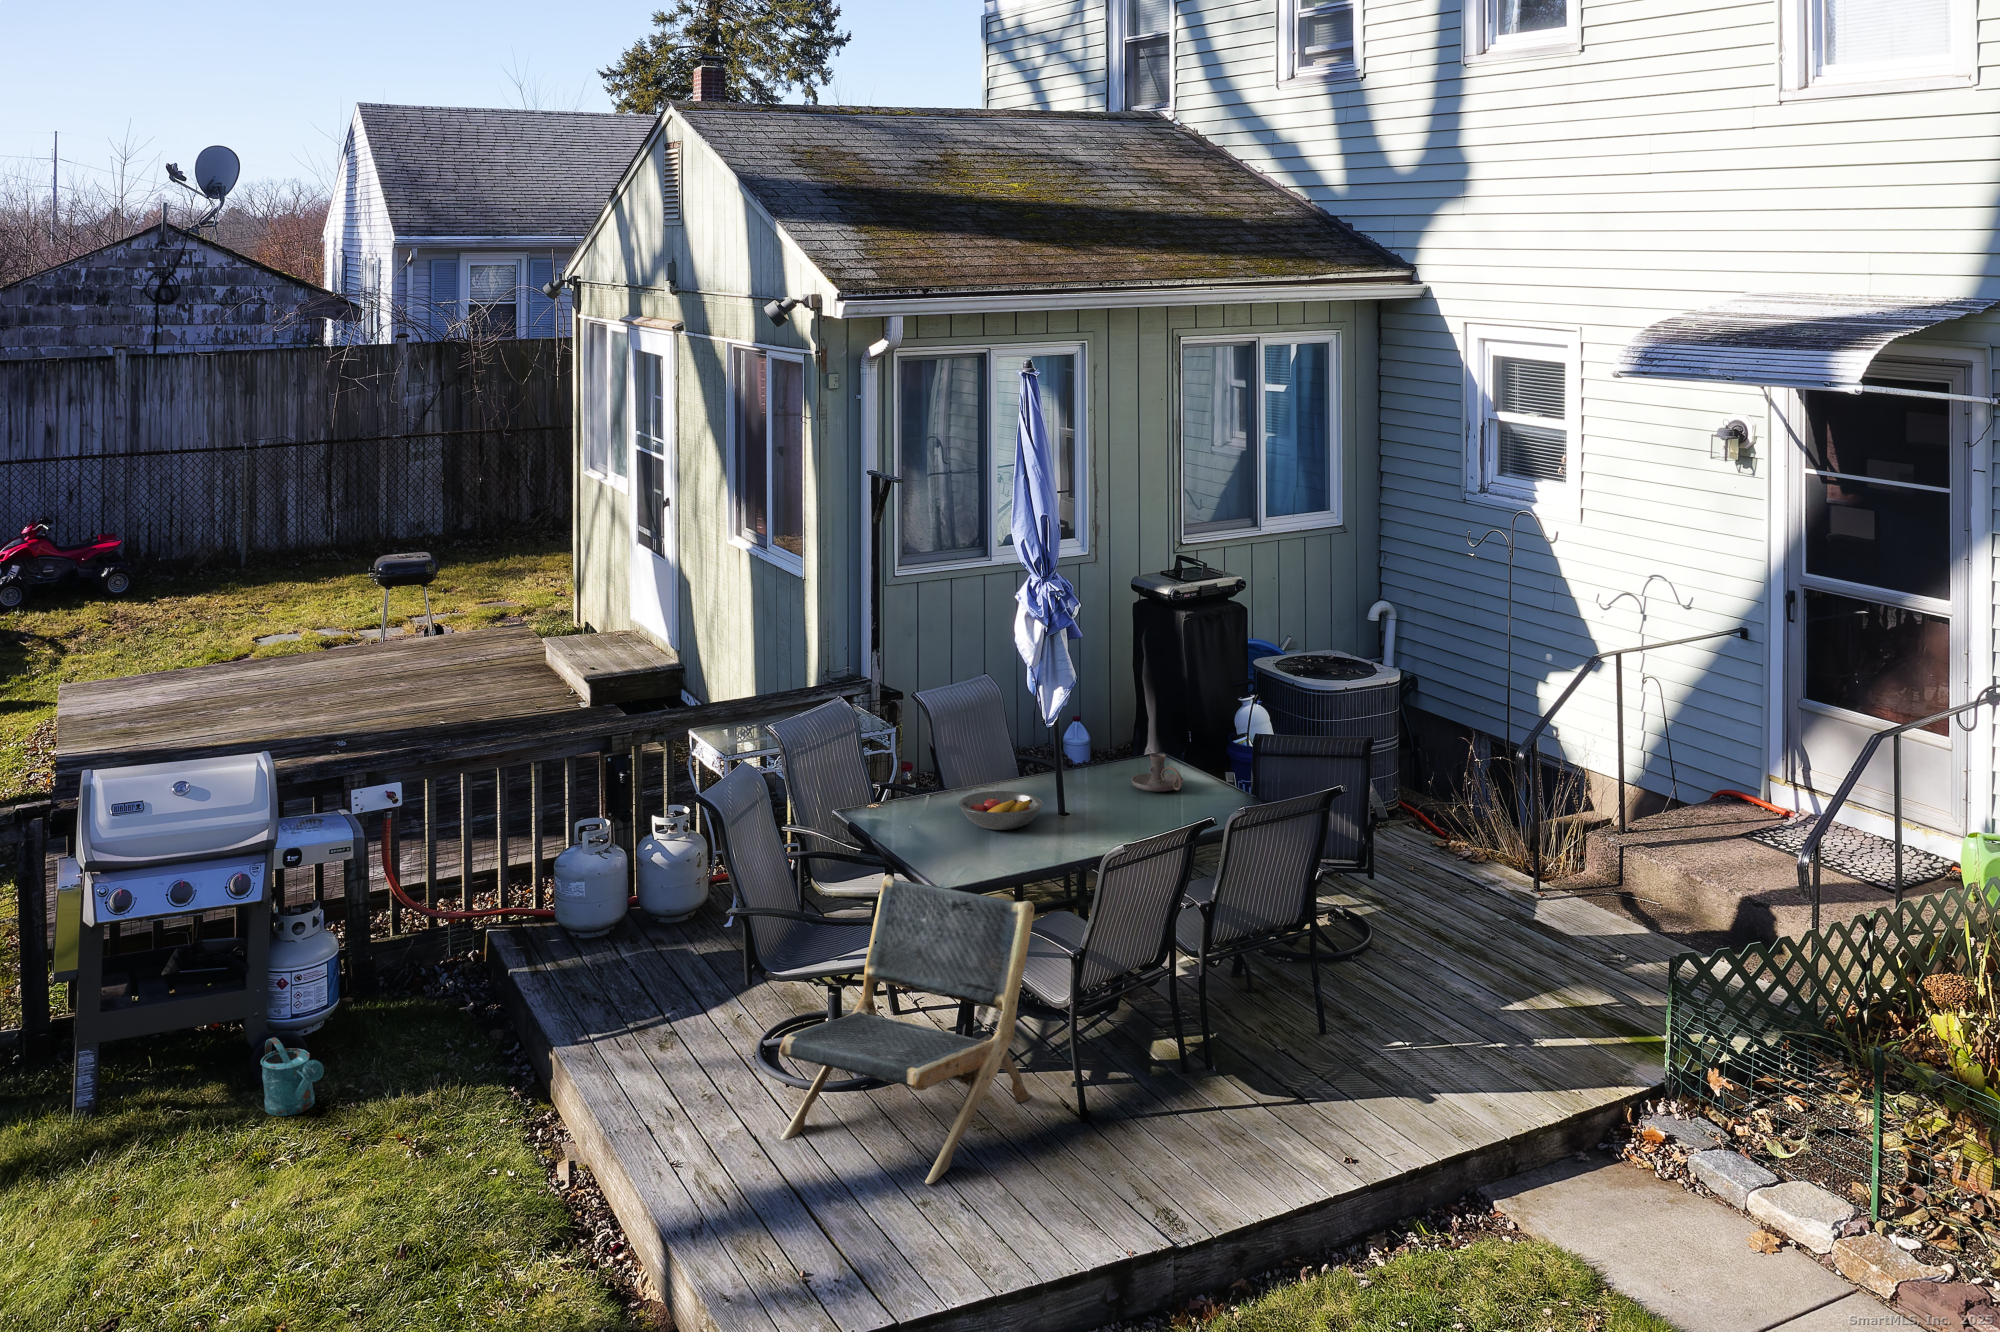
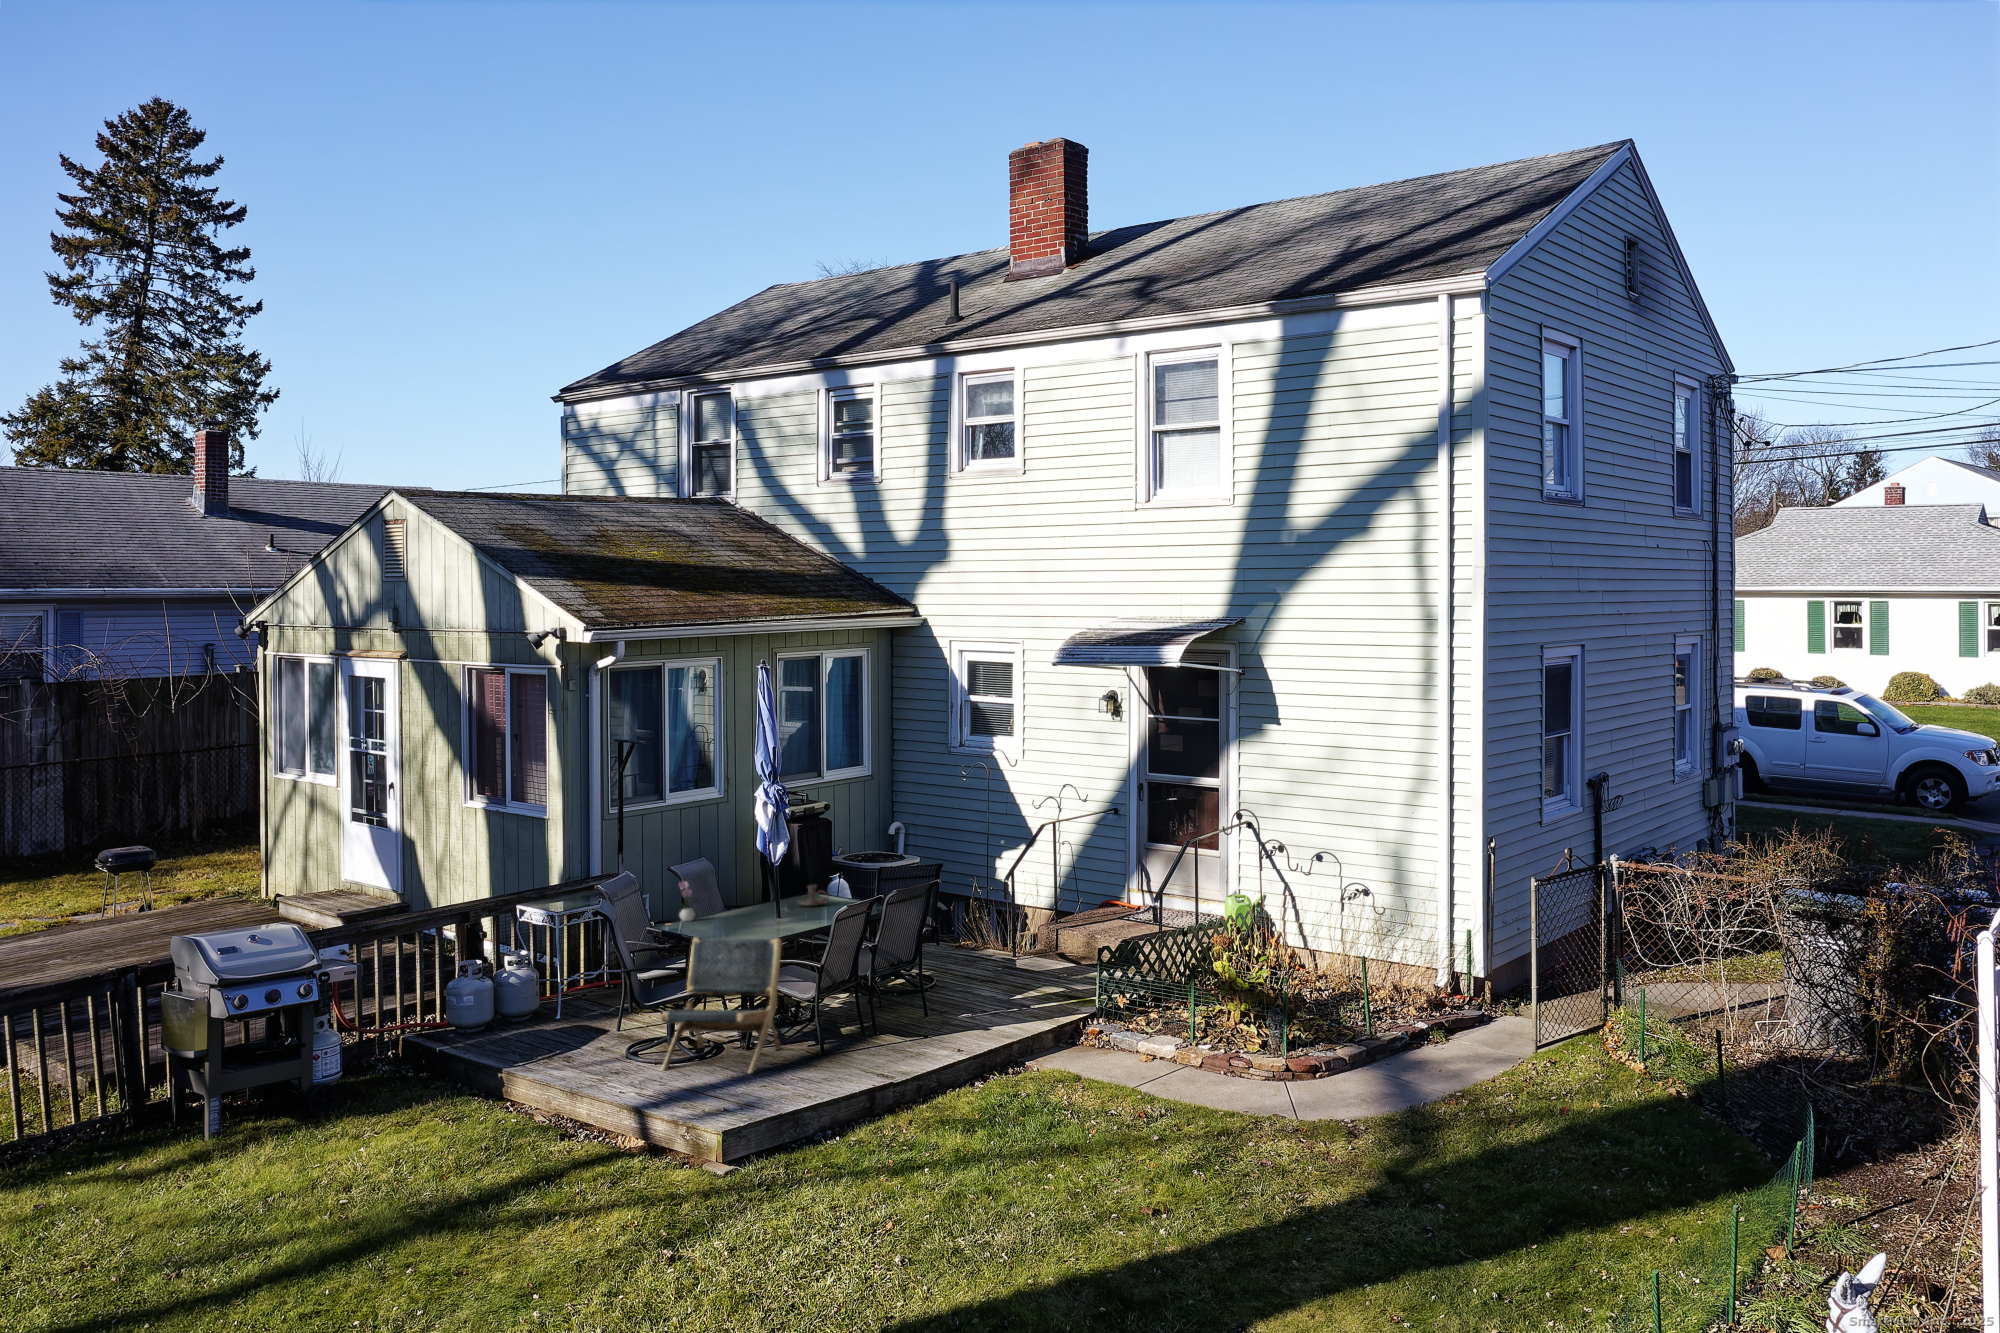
flower arrangement: none [914,728,947,809] -> present [679,881,695,921]
fruit bowl: present [959,791,1043,830] -> none [710,905,759,924]
watering can: present [261,1038,324,1116] -> none [324,1065,376,1108]

